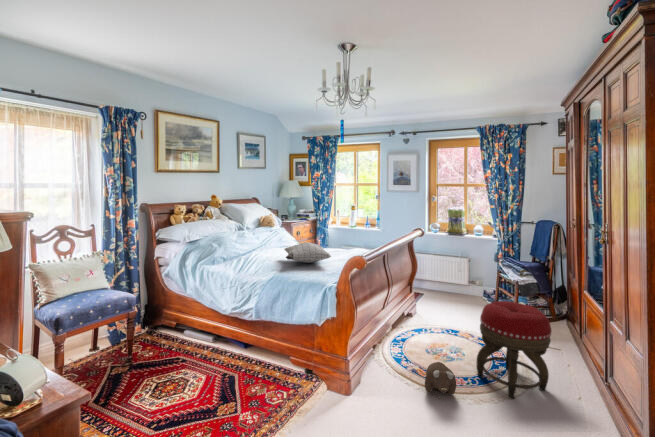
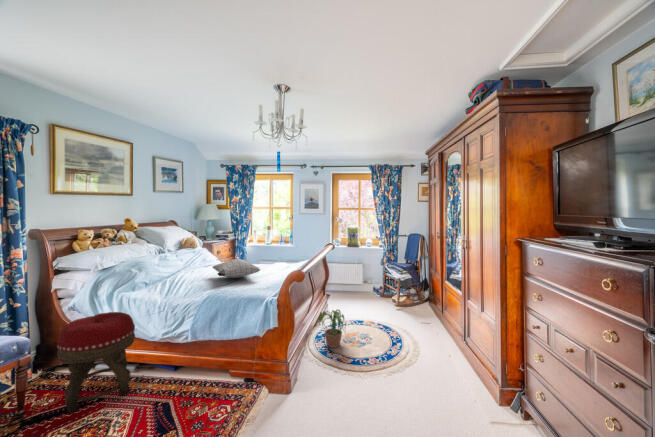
footstool: present [477,301,551,398] -> present [57,312,135,413]
potted plant: none [387,311,431,354] -> present [319,310,346,348]
plush toy: present [425,362,456,395] -> none [350,349,375,377]

